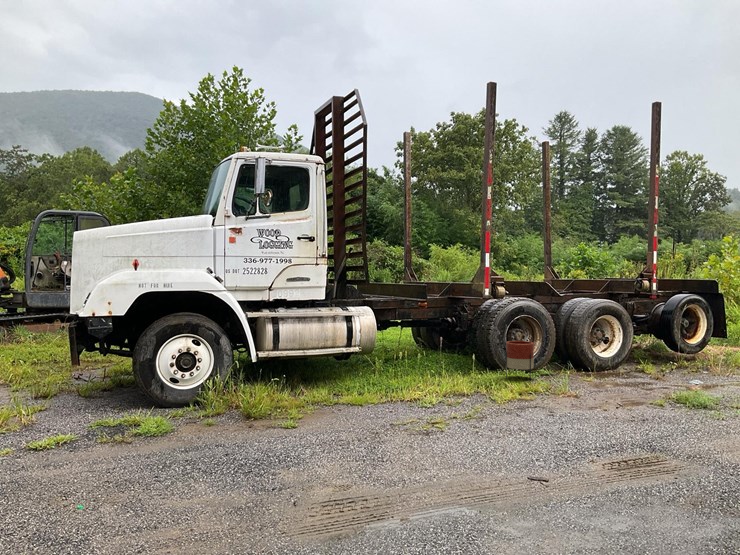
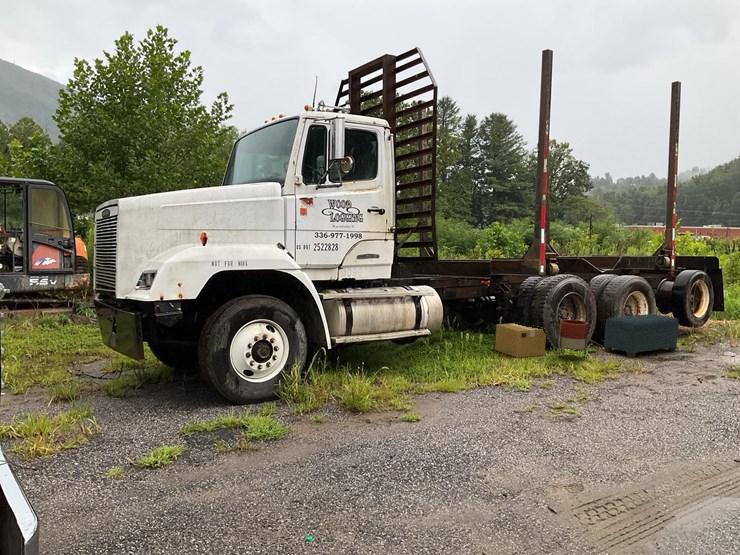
bench: none [562,337,643,379] -> present [604,314,679,358]
cardboard box: none [449,346,494,378] -> present [495,323,546,358]

